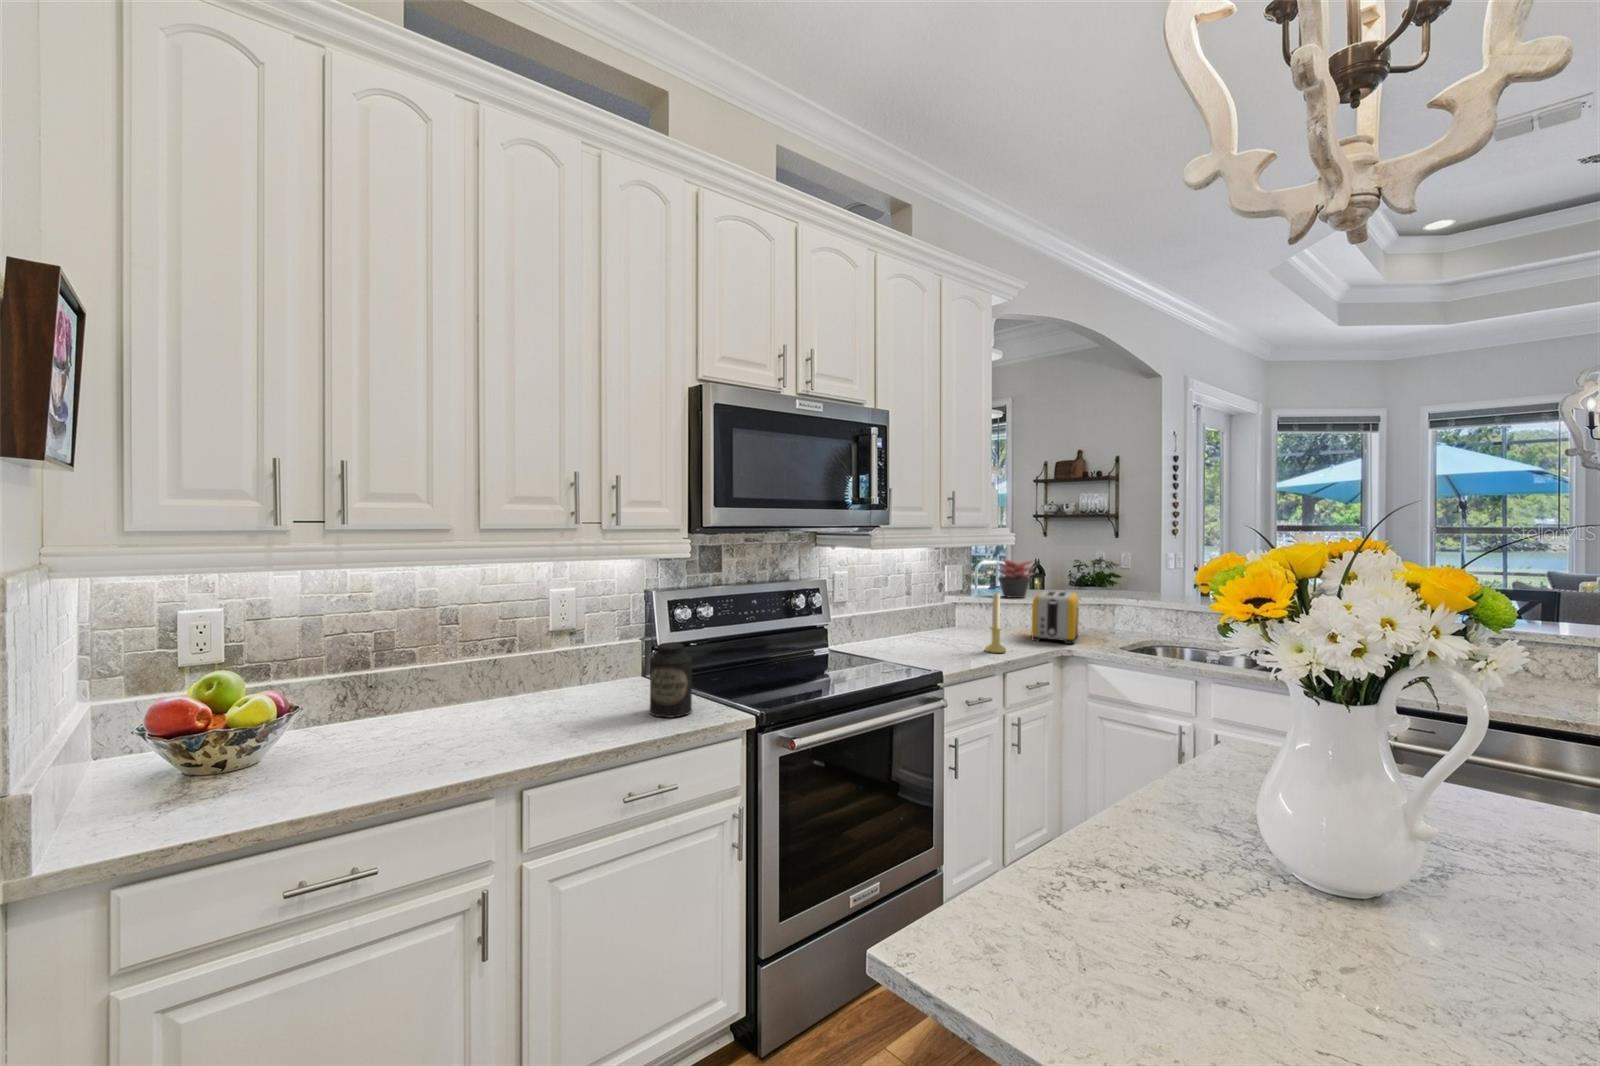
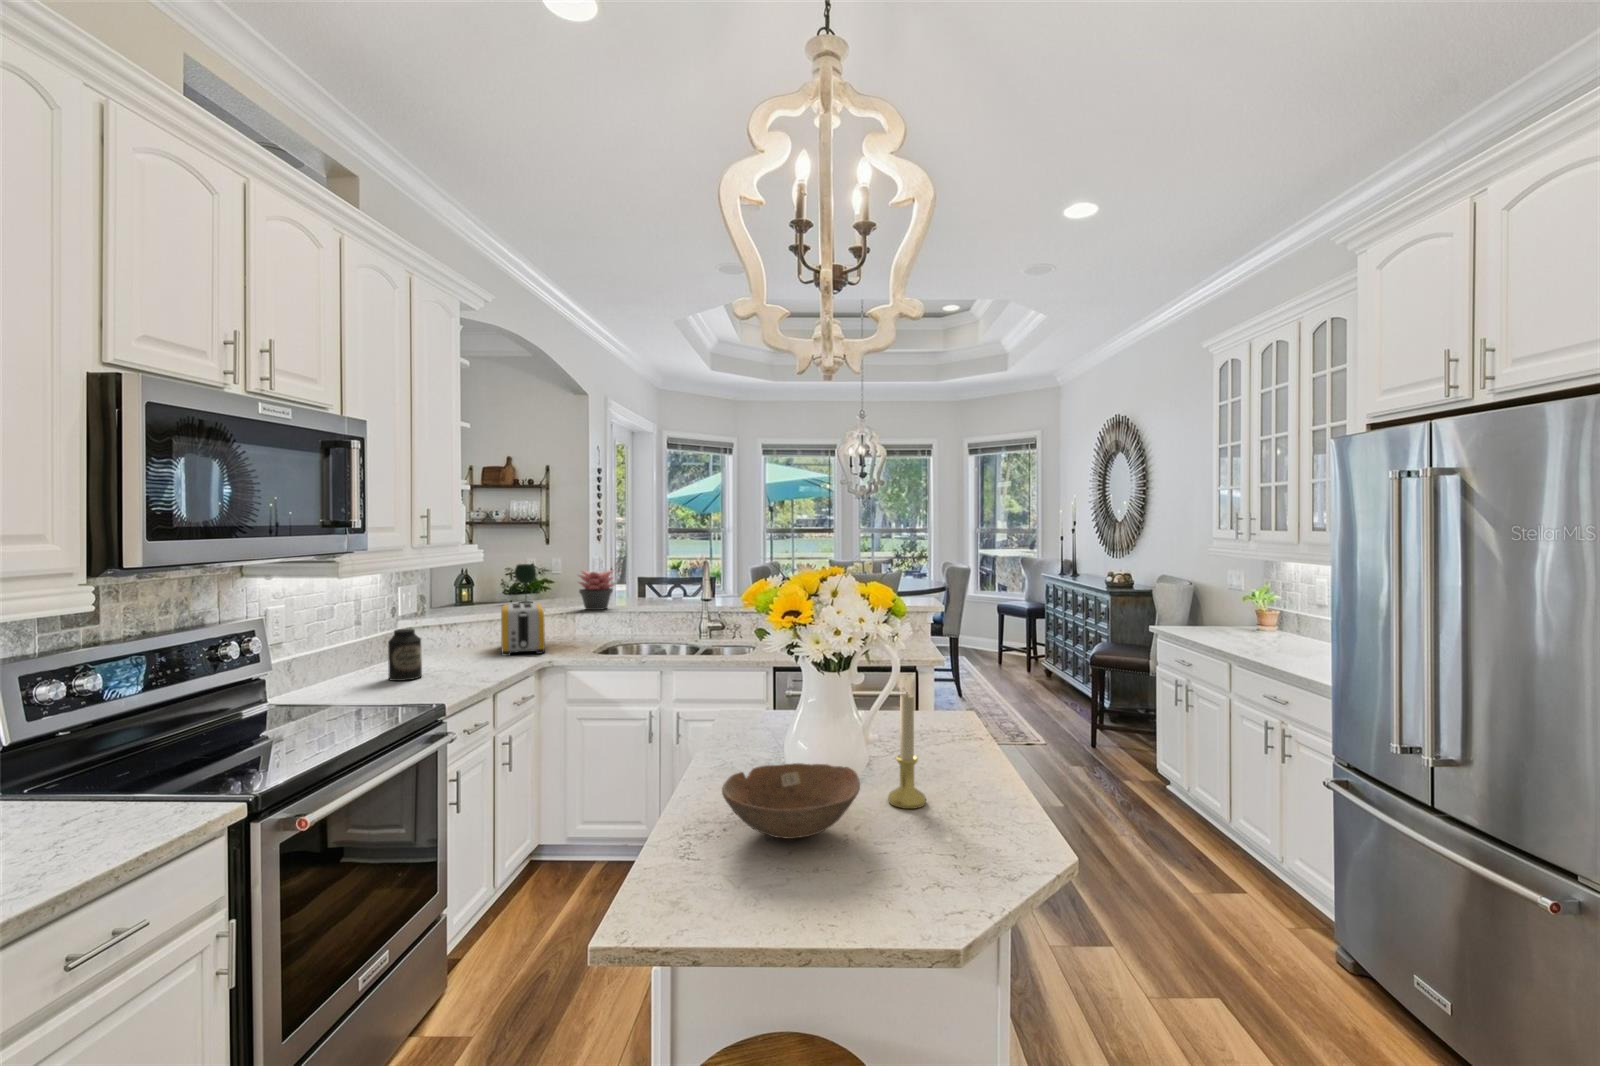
wine glass: none [1068,554,1090,594] -> present [514,564,536,603]
succulent plant: present [997,559,1034,598] -> present [579,570,614,610]
candle holder: present [985,593,1006,653] -> present [888,694,926,809]
canister: present [650,642,692,718] -> present [388,629,422,681]
bowl: none [1105,819,1337,943] -> present [722,763,860,839]

